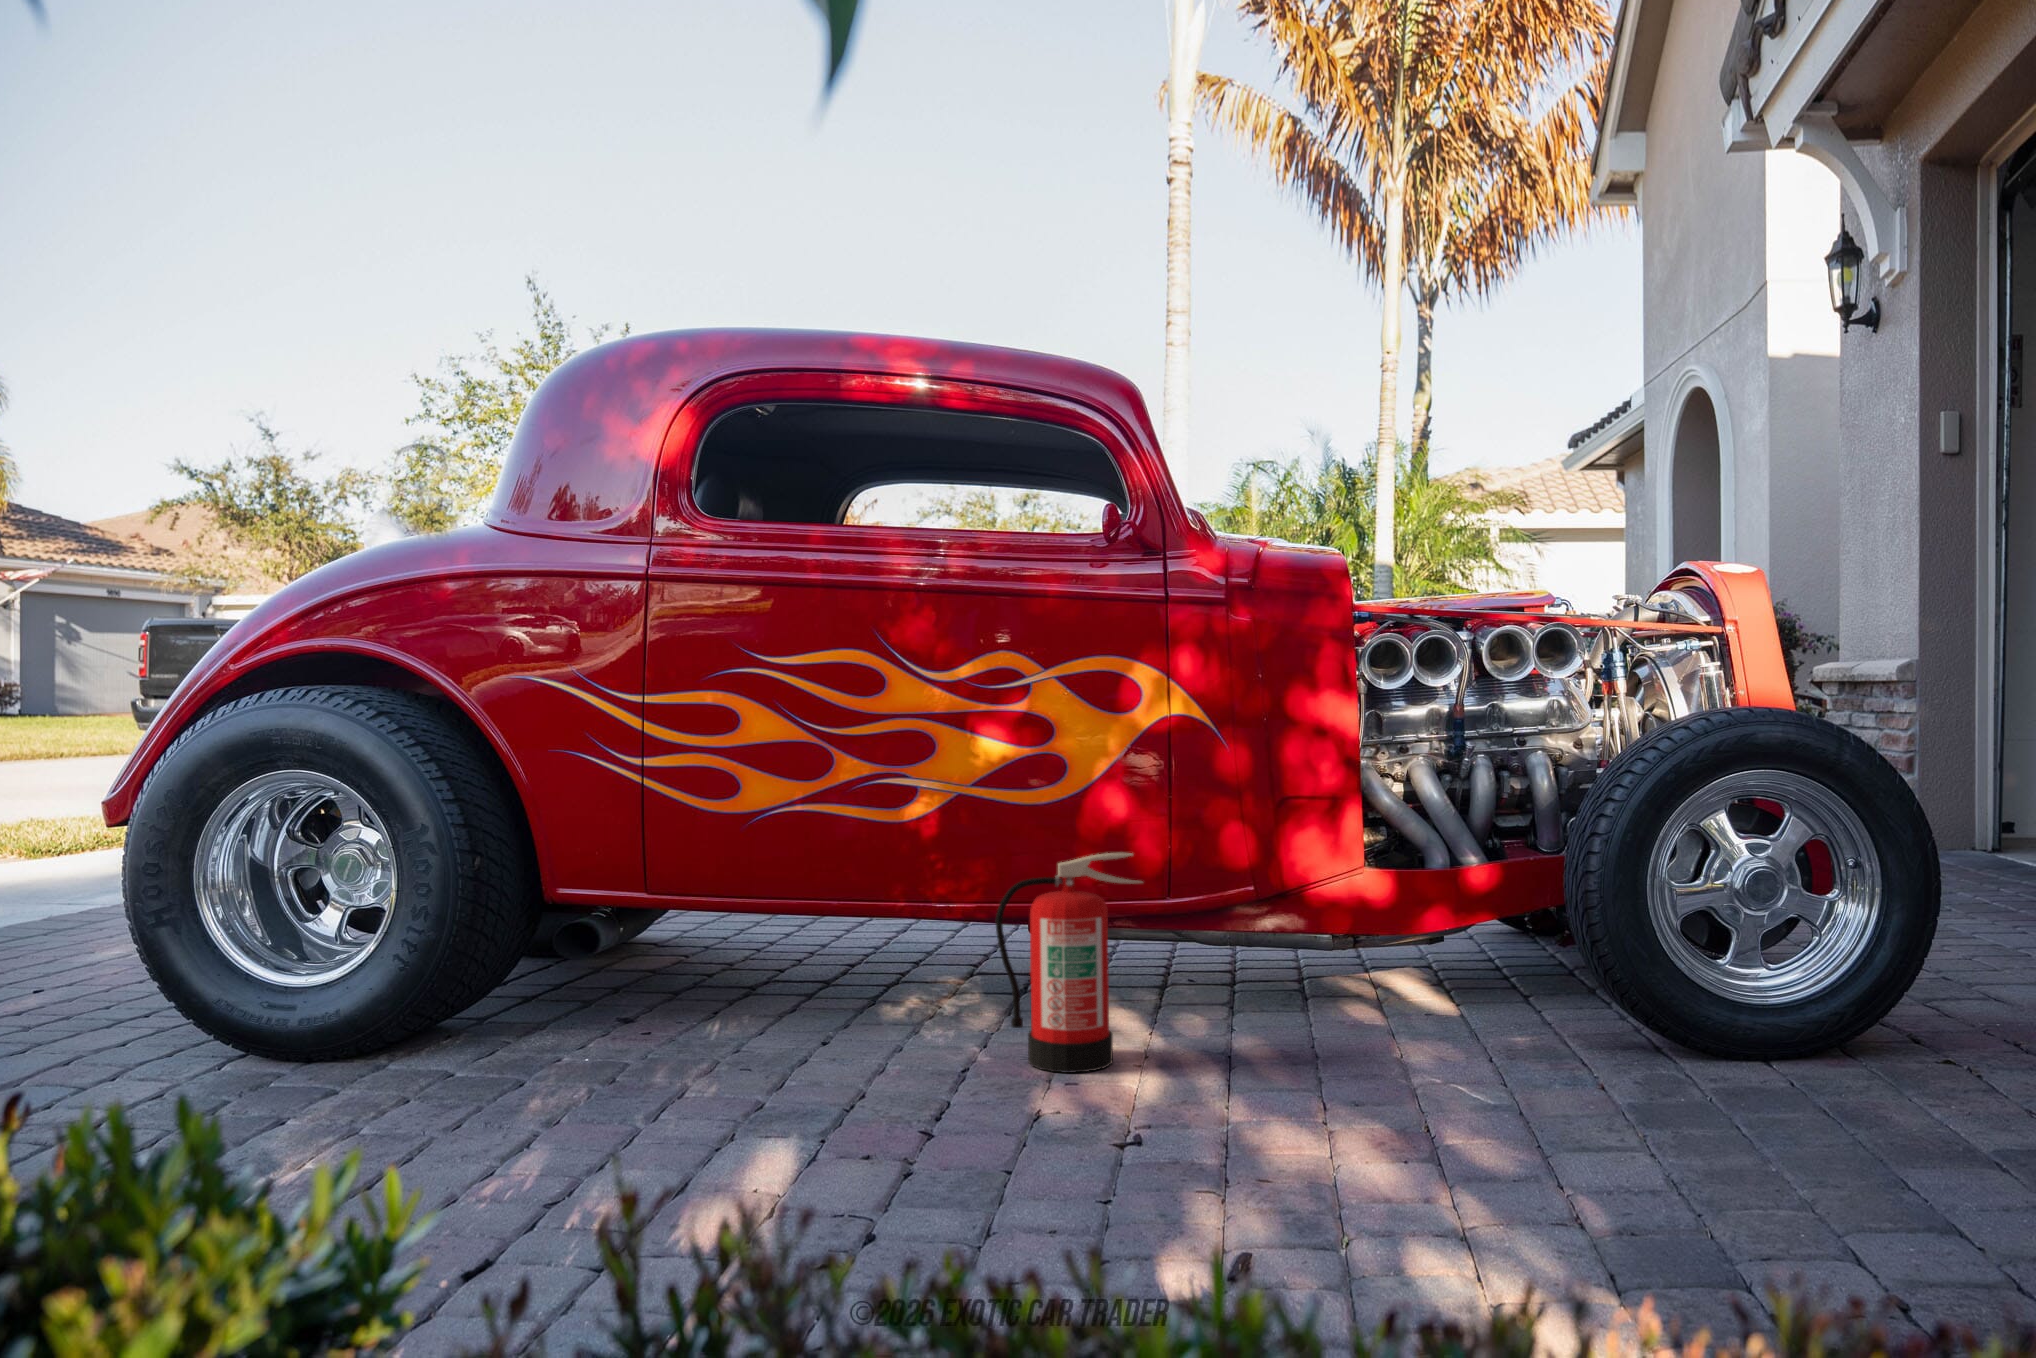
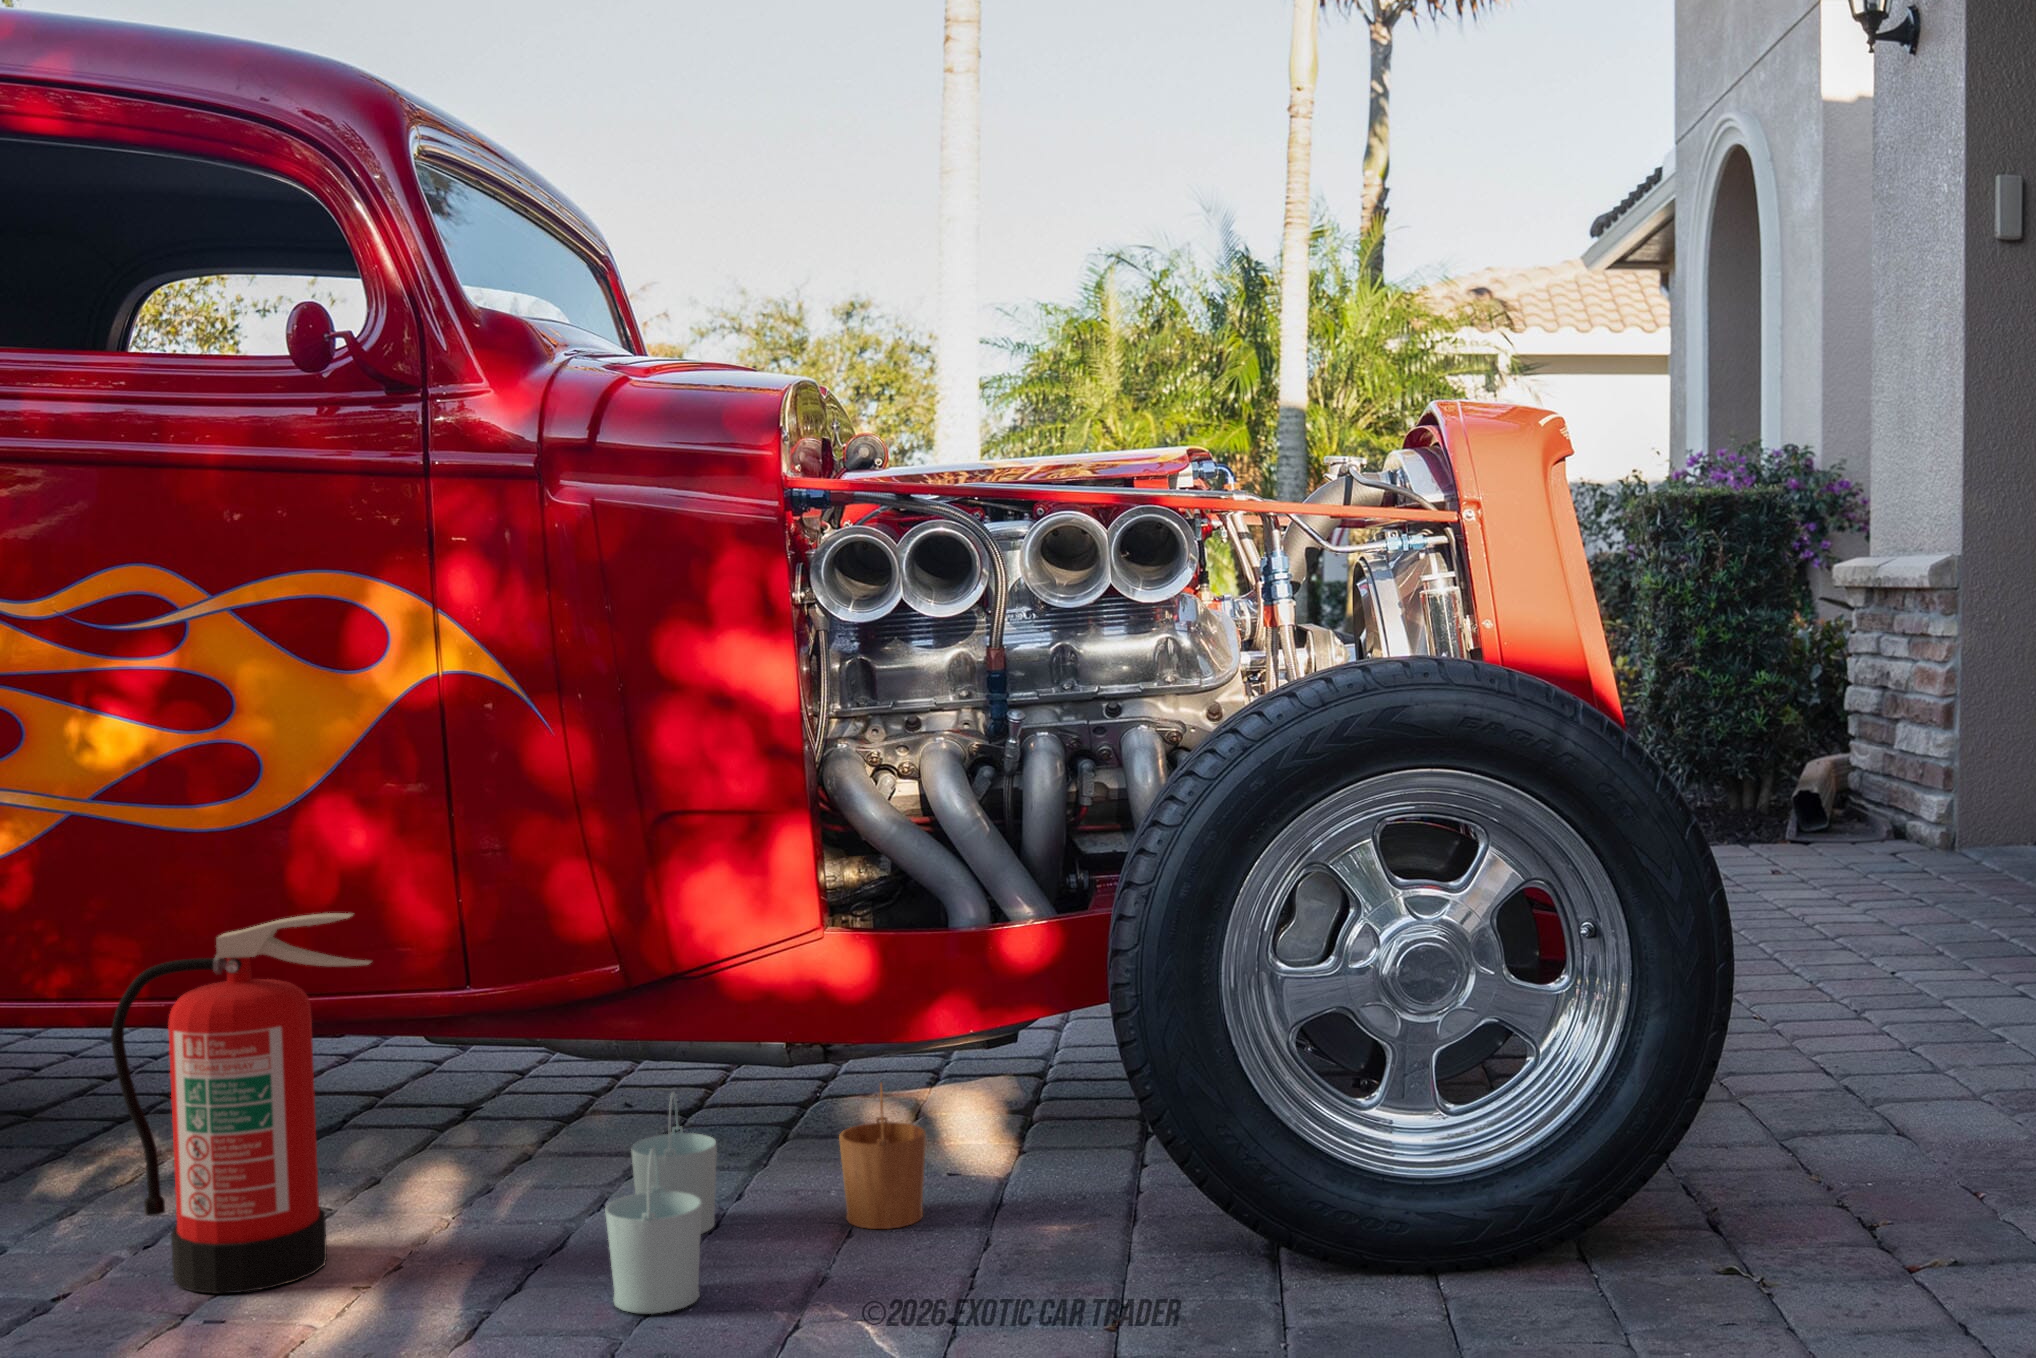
bucket: none [1276,962,1450,1087] -> present [605,1083,926,1314]

